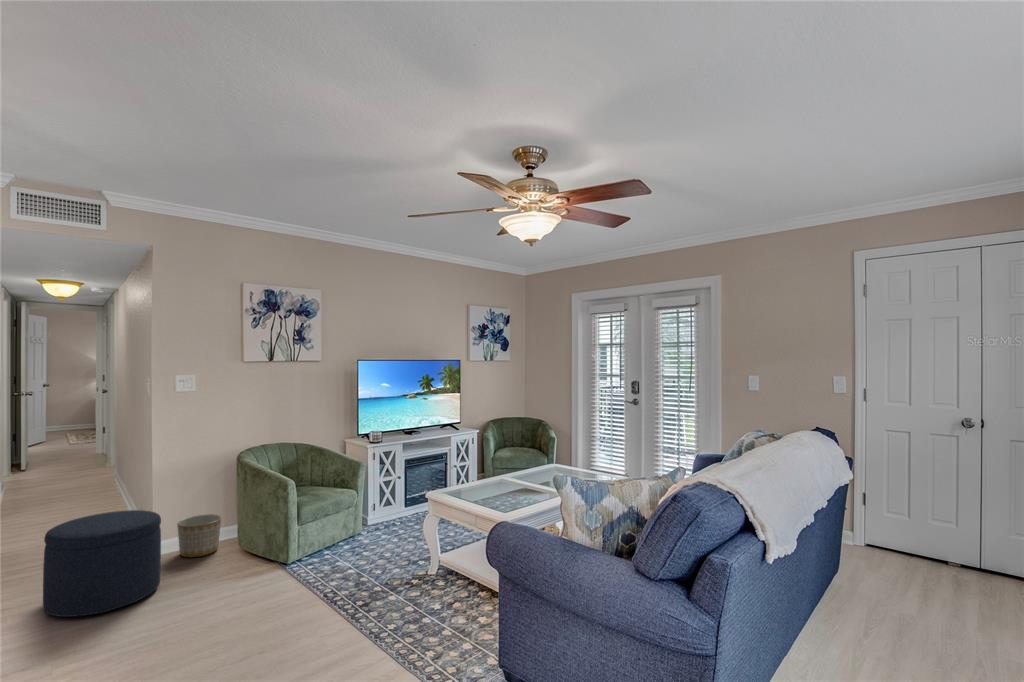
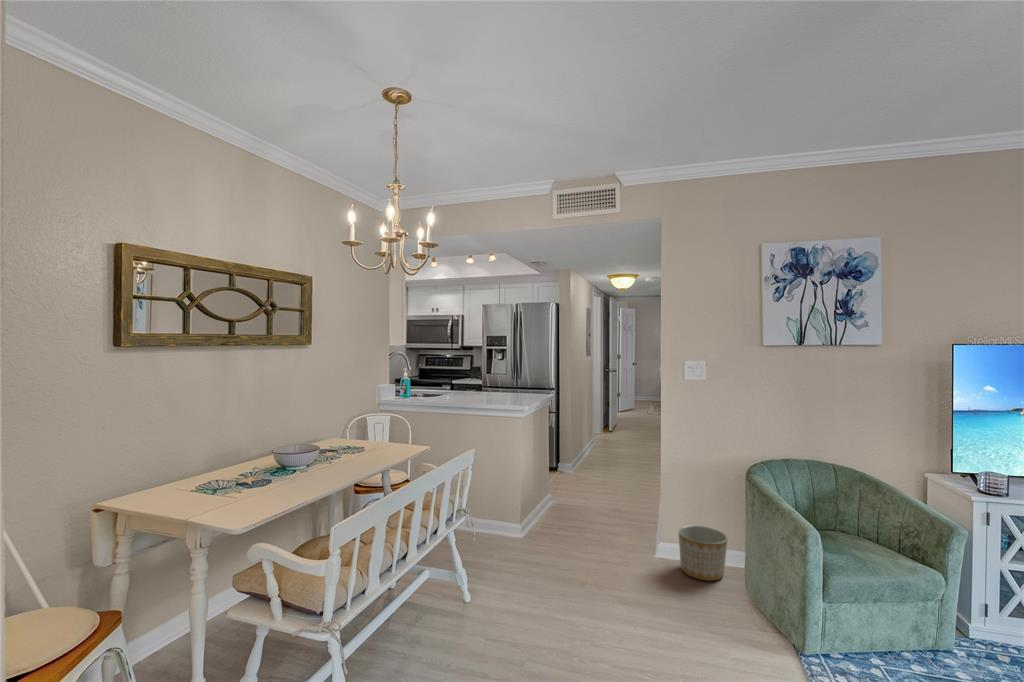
ottoman: present [43,510,161,617] -> none [547,498,649,615]

